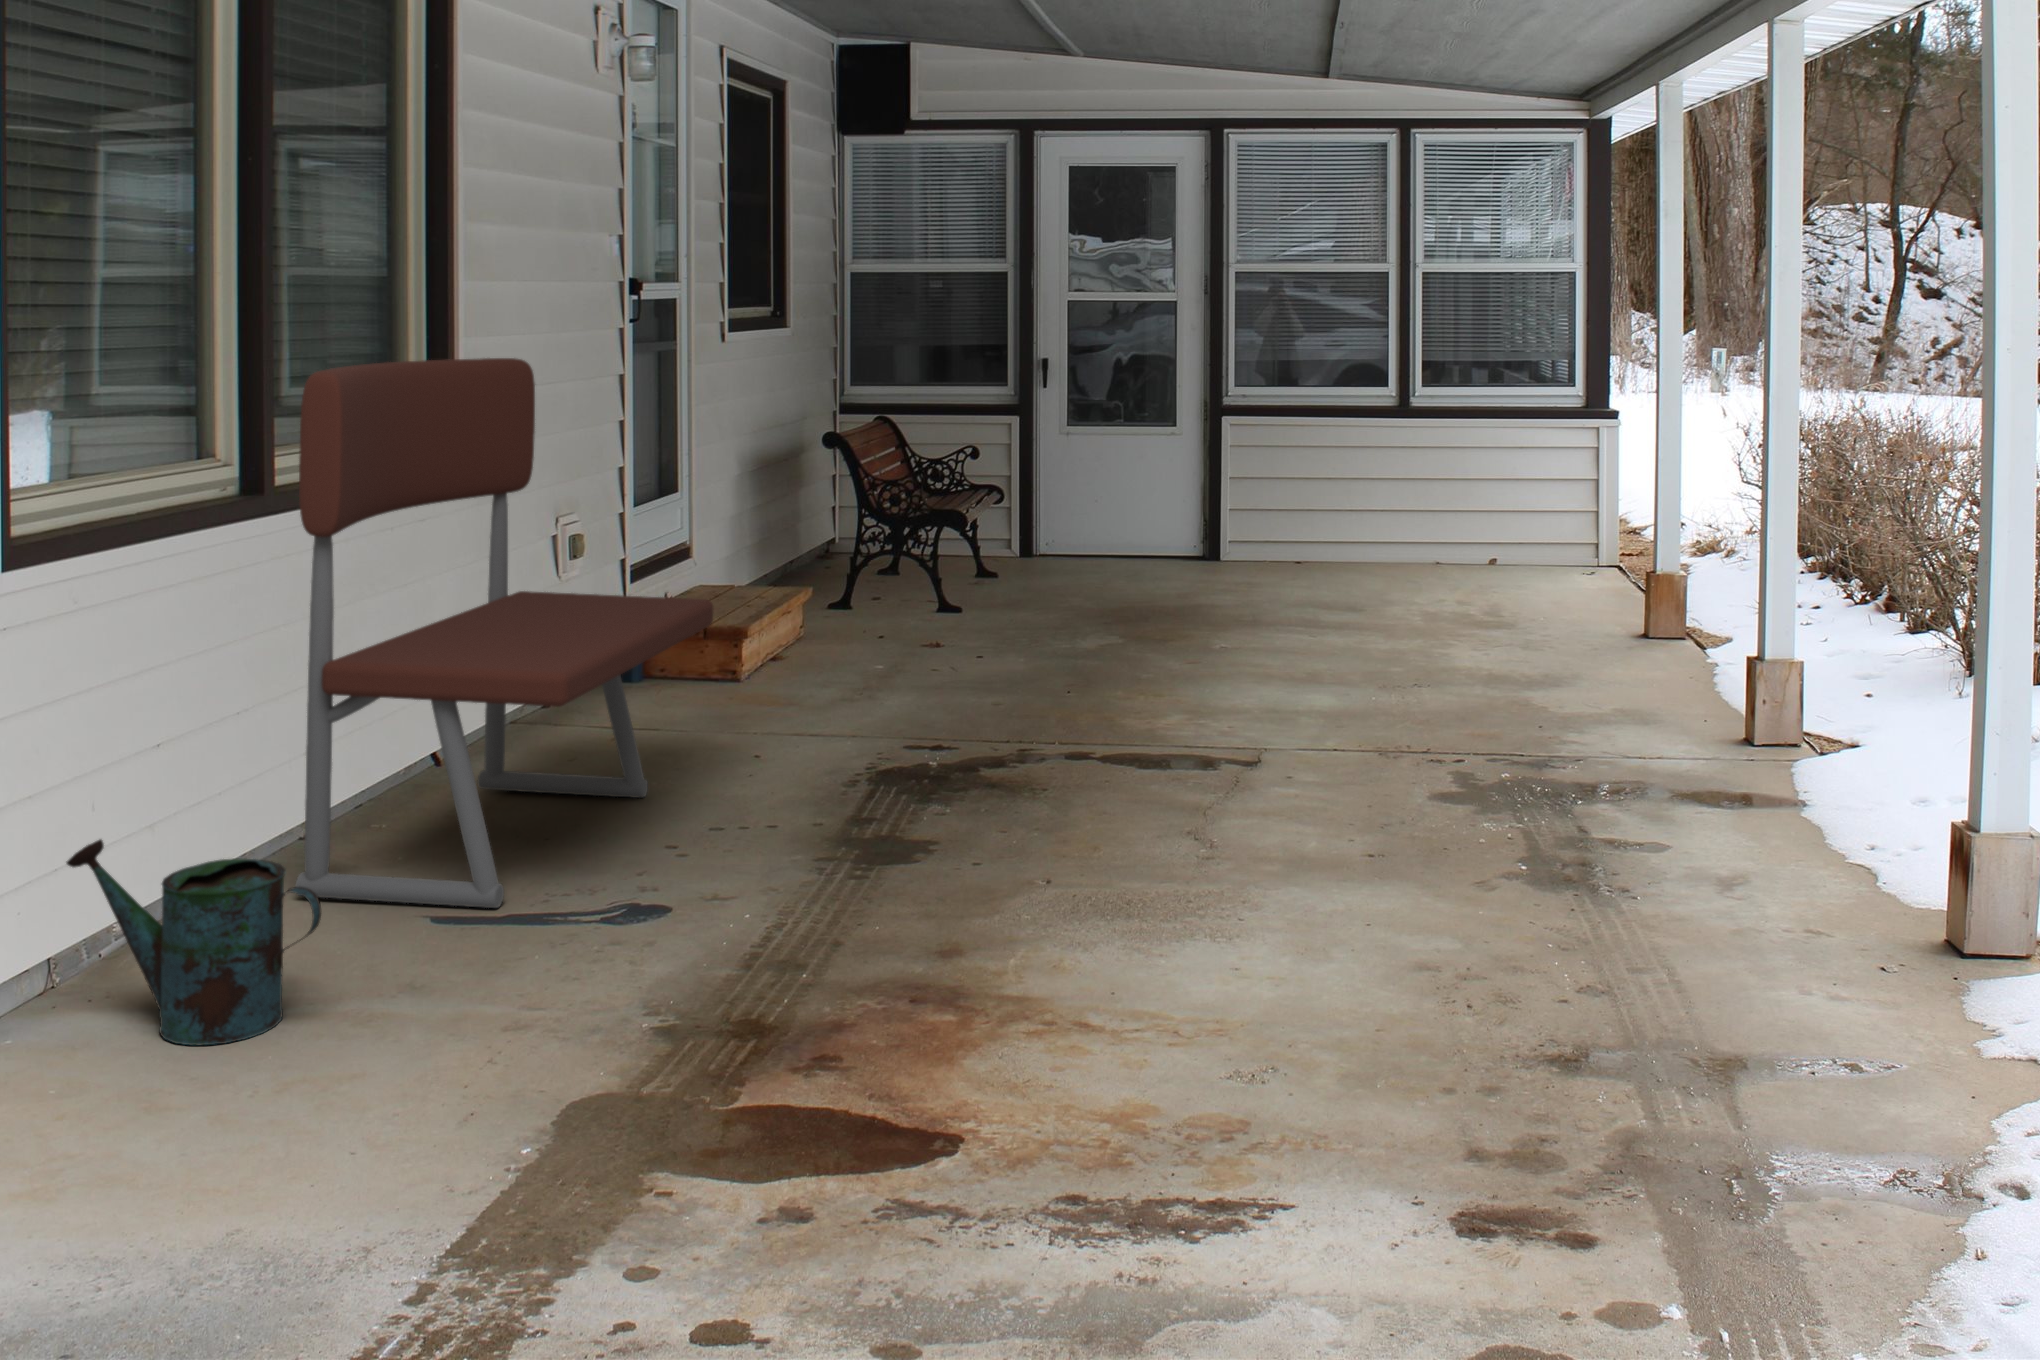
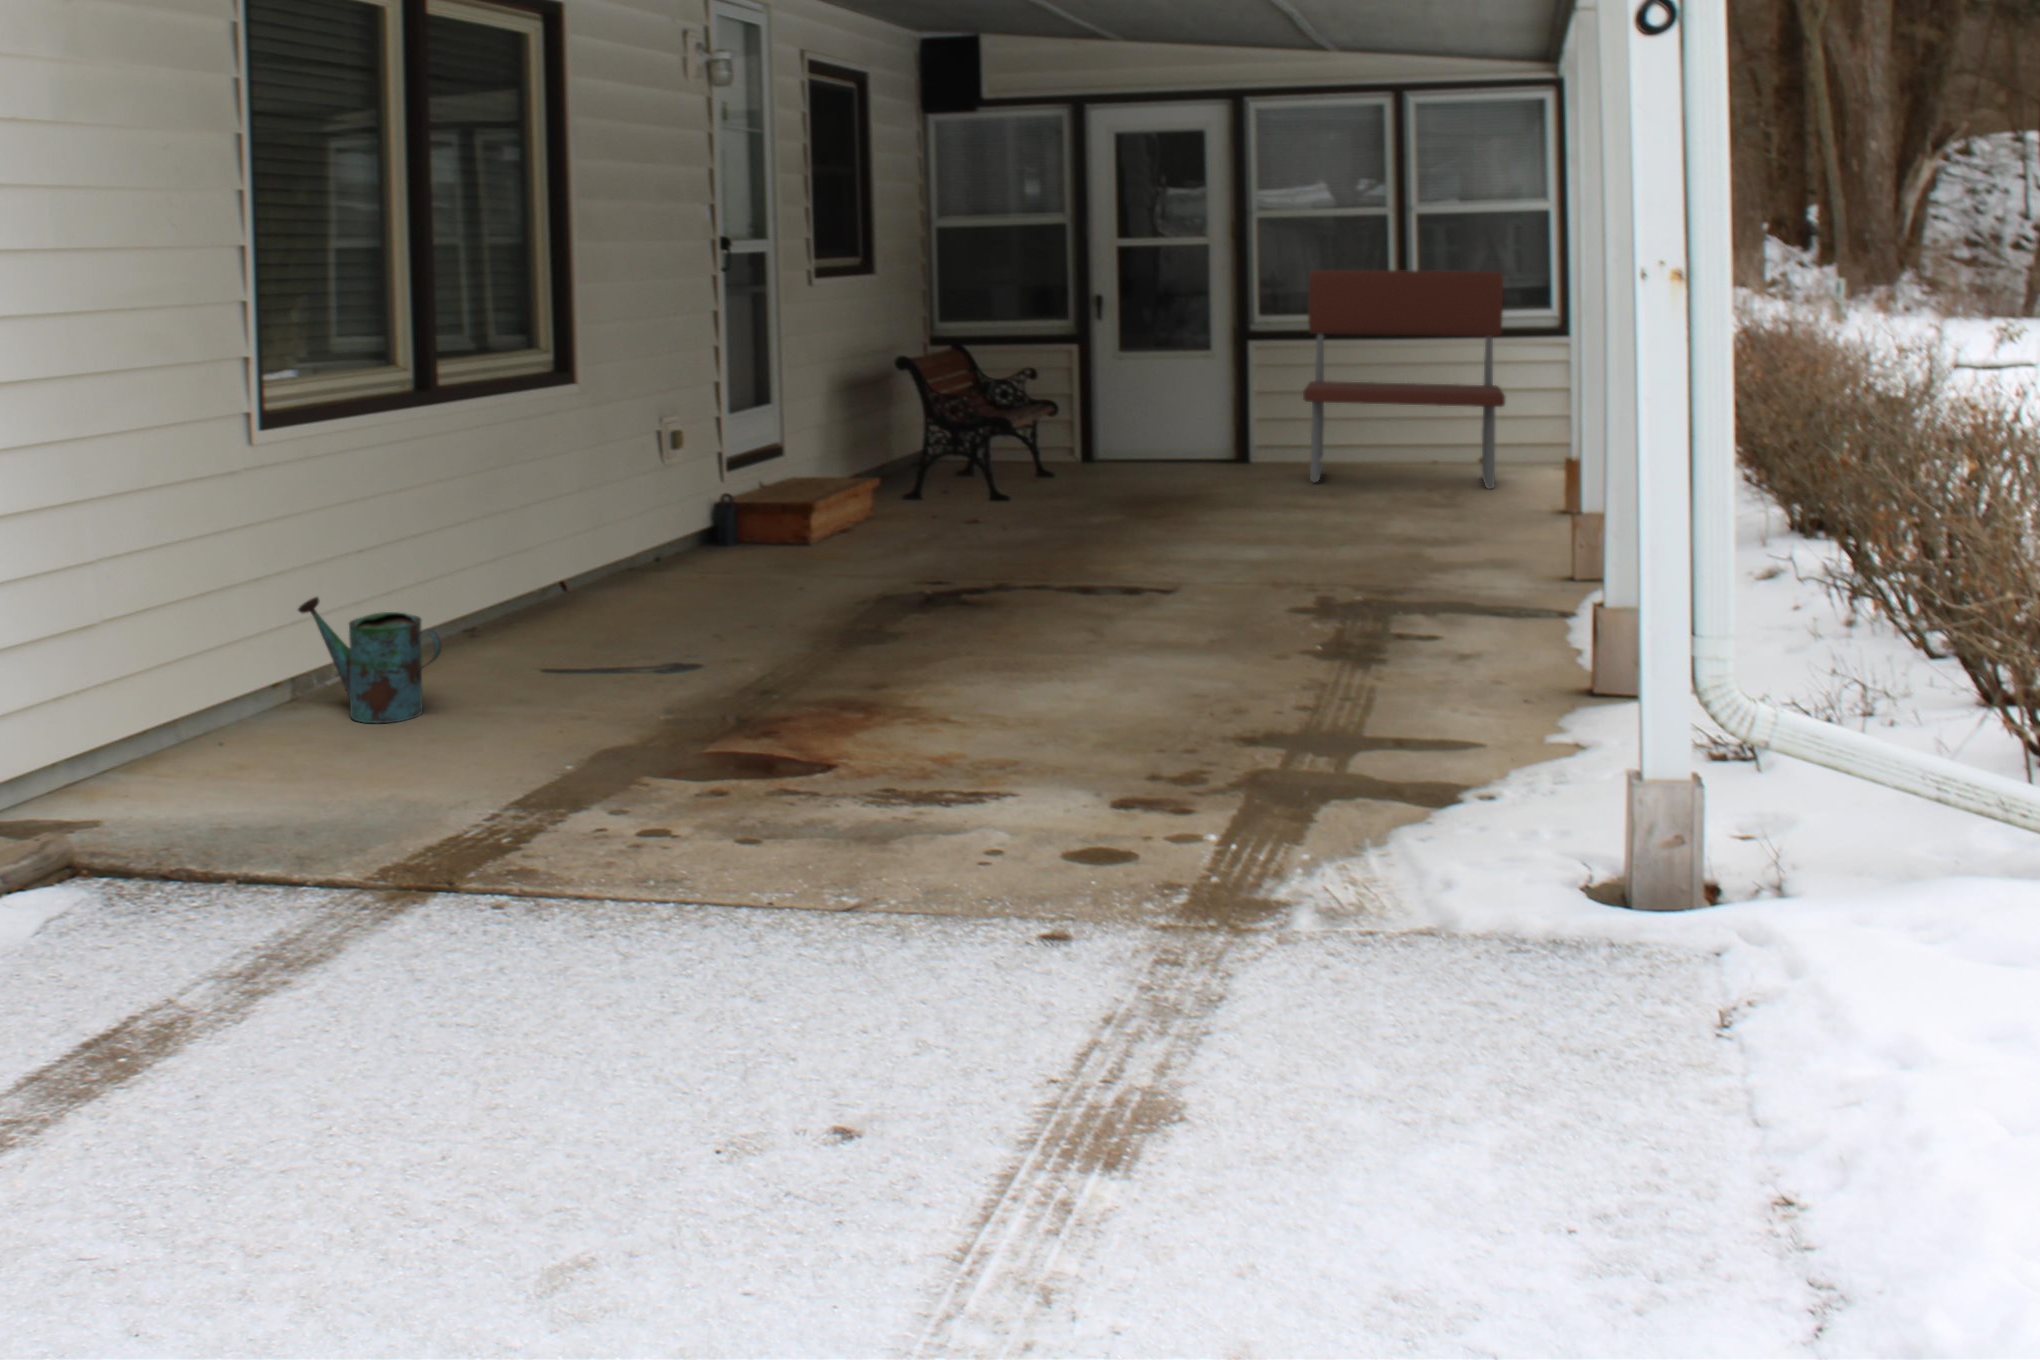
bench: present [295,358,713,908] -> present [1303,270,1505,489]

